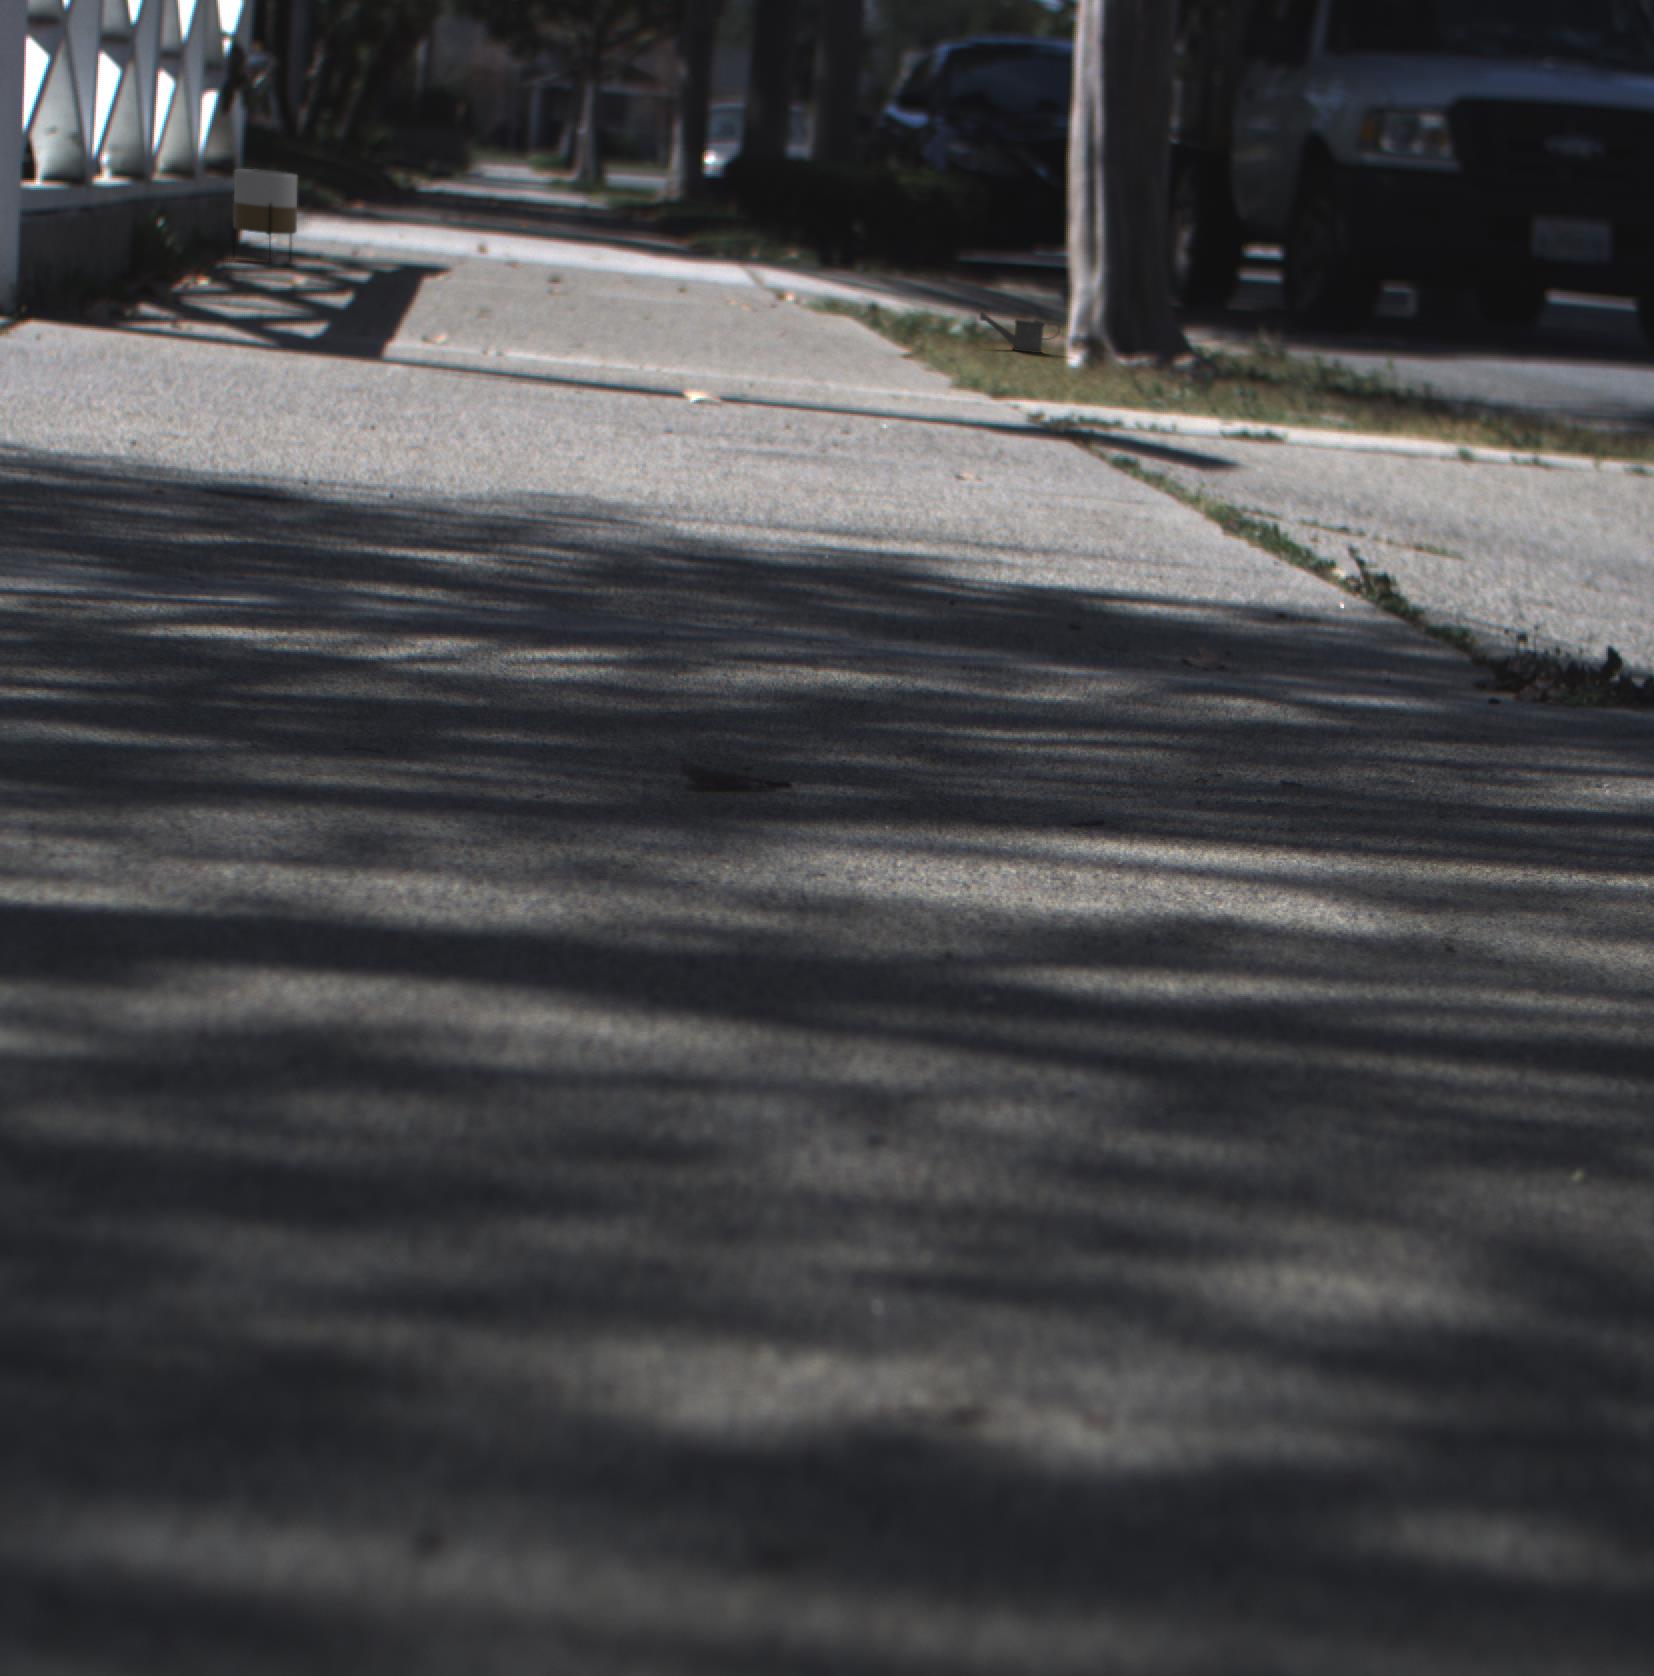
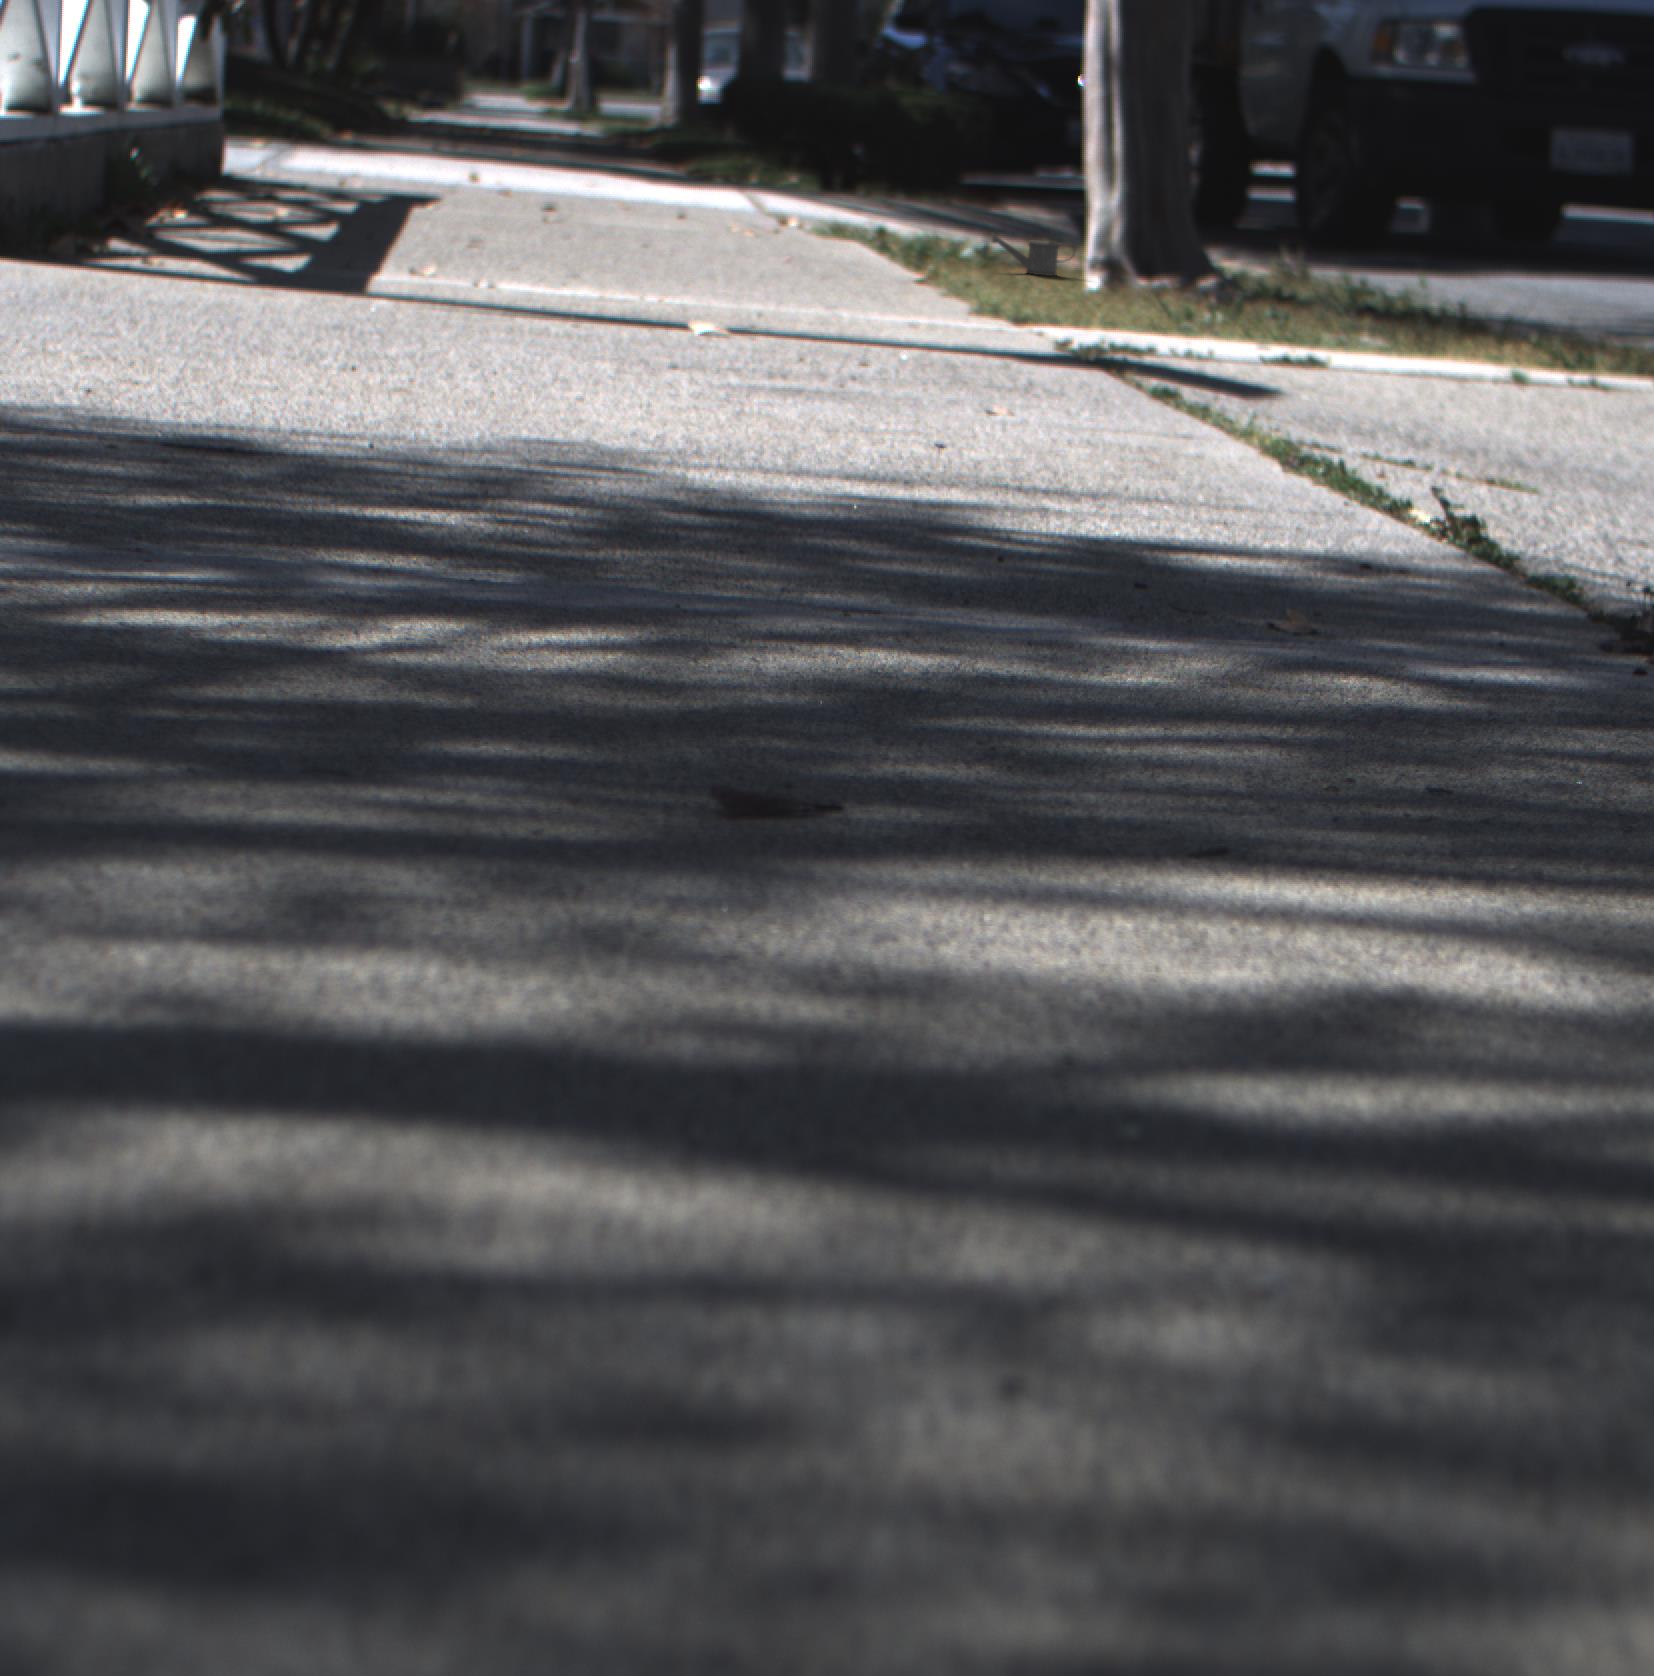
planter: present [233,169,297,237] -> none [216,97,282,197]

